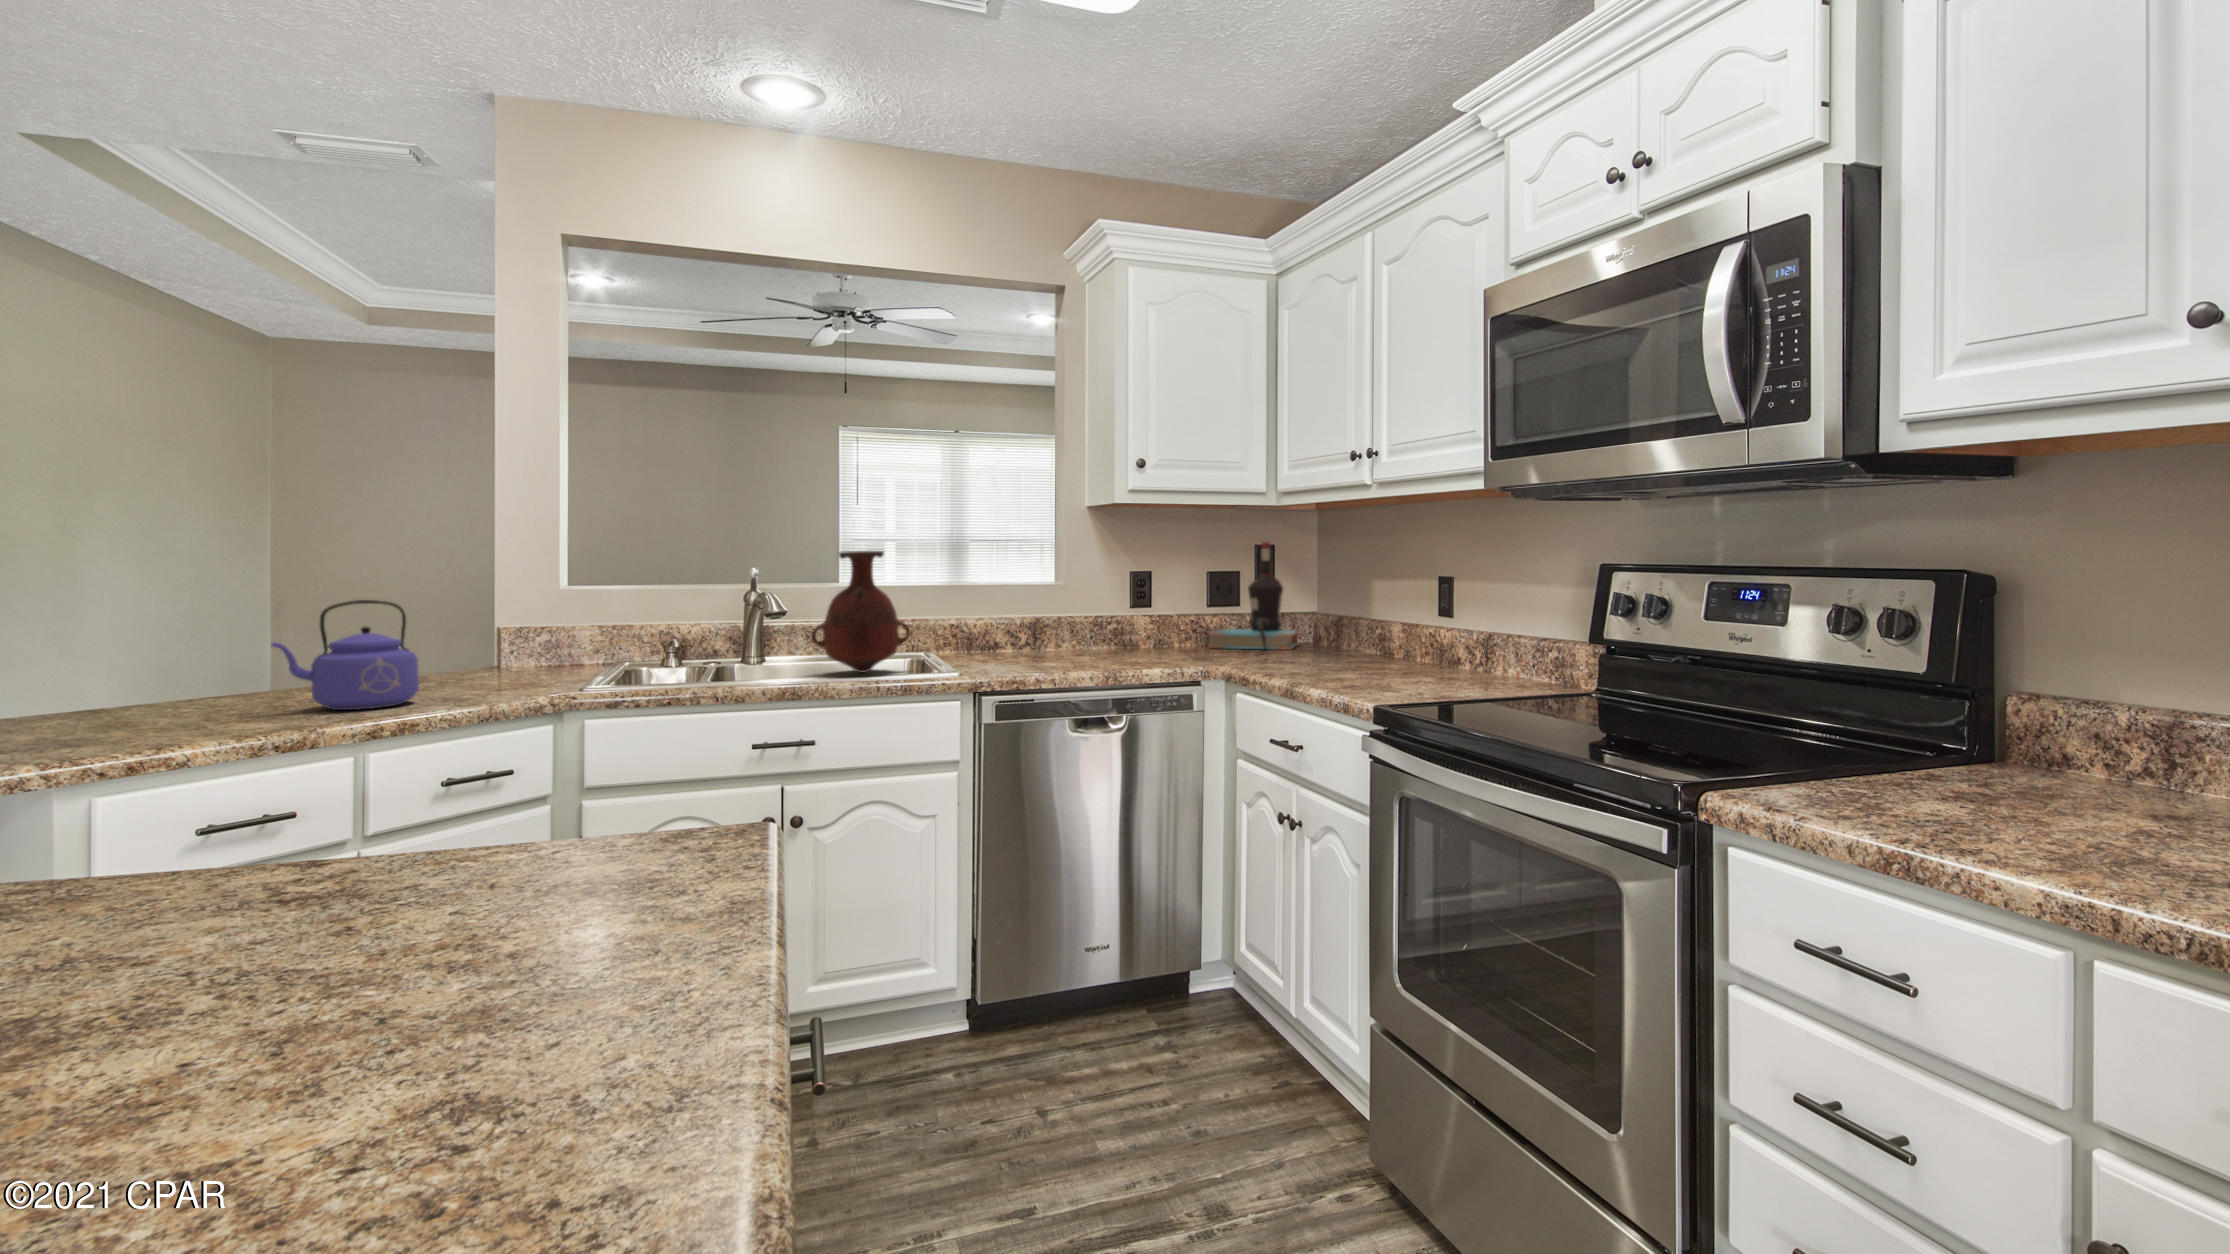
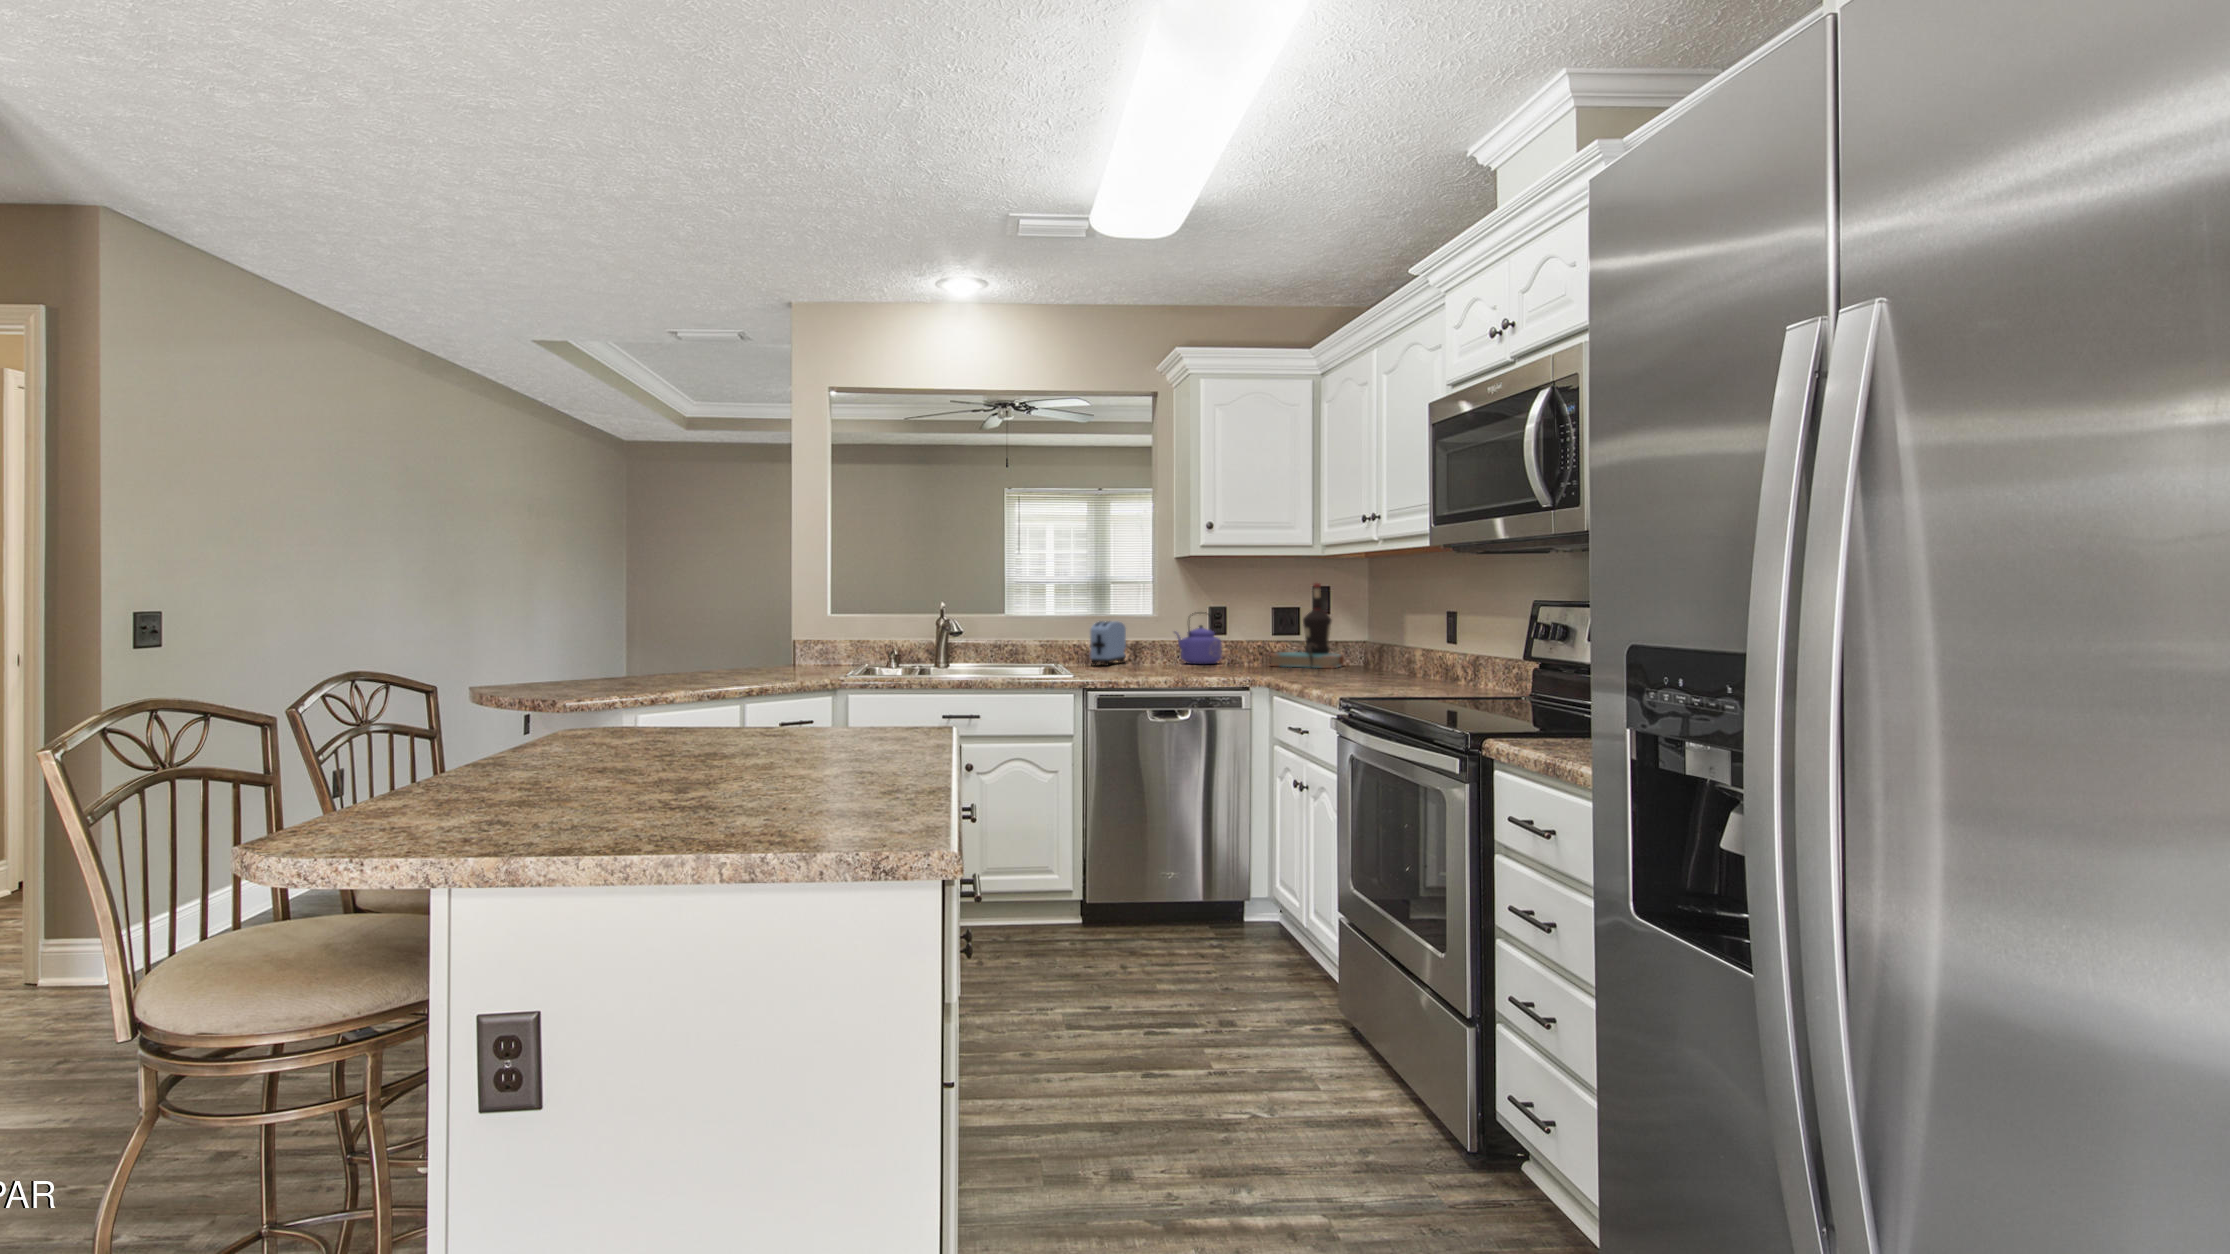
vase: present [811,551,910,673] -> none [980,590,1044,673]
toaster: none [973,593,1020,654] -> present [1090,621,1126,666]
kettle: present [272,600,419,710] -> present [1175,612,1222,664]

